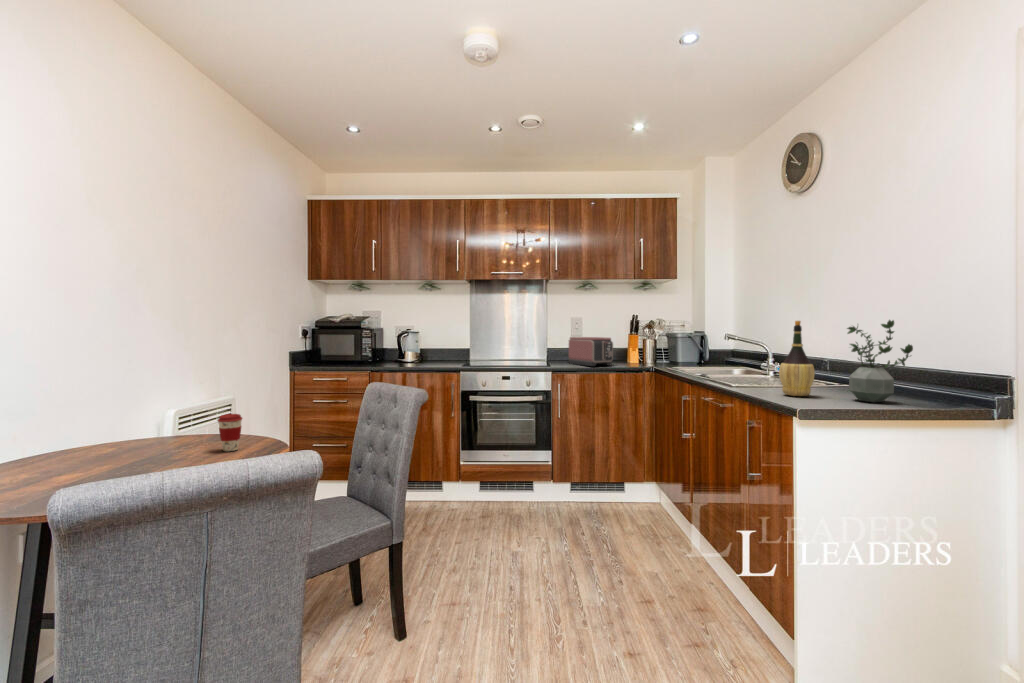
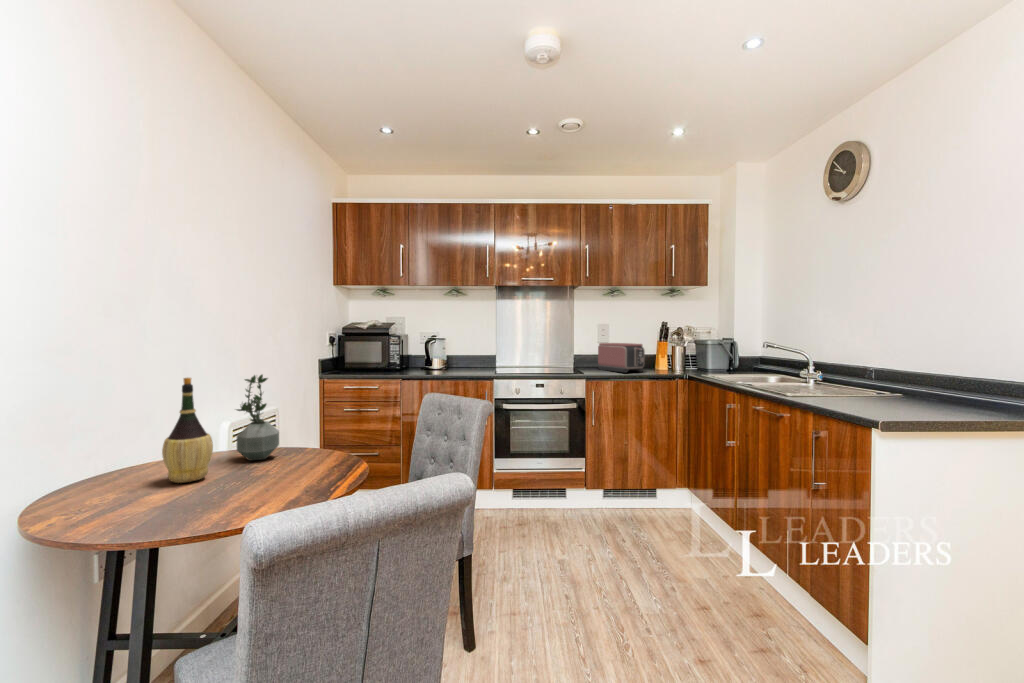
potted plant: present [847,320,913,402] -> present [236,375,279,460]
wine bottle: present [779,321,815,396] -> present [162,378,213,483]
coffee cup: present [217,414,242,451] -> none [296,427,320,465]

